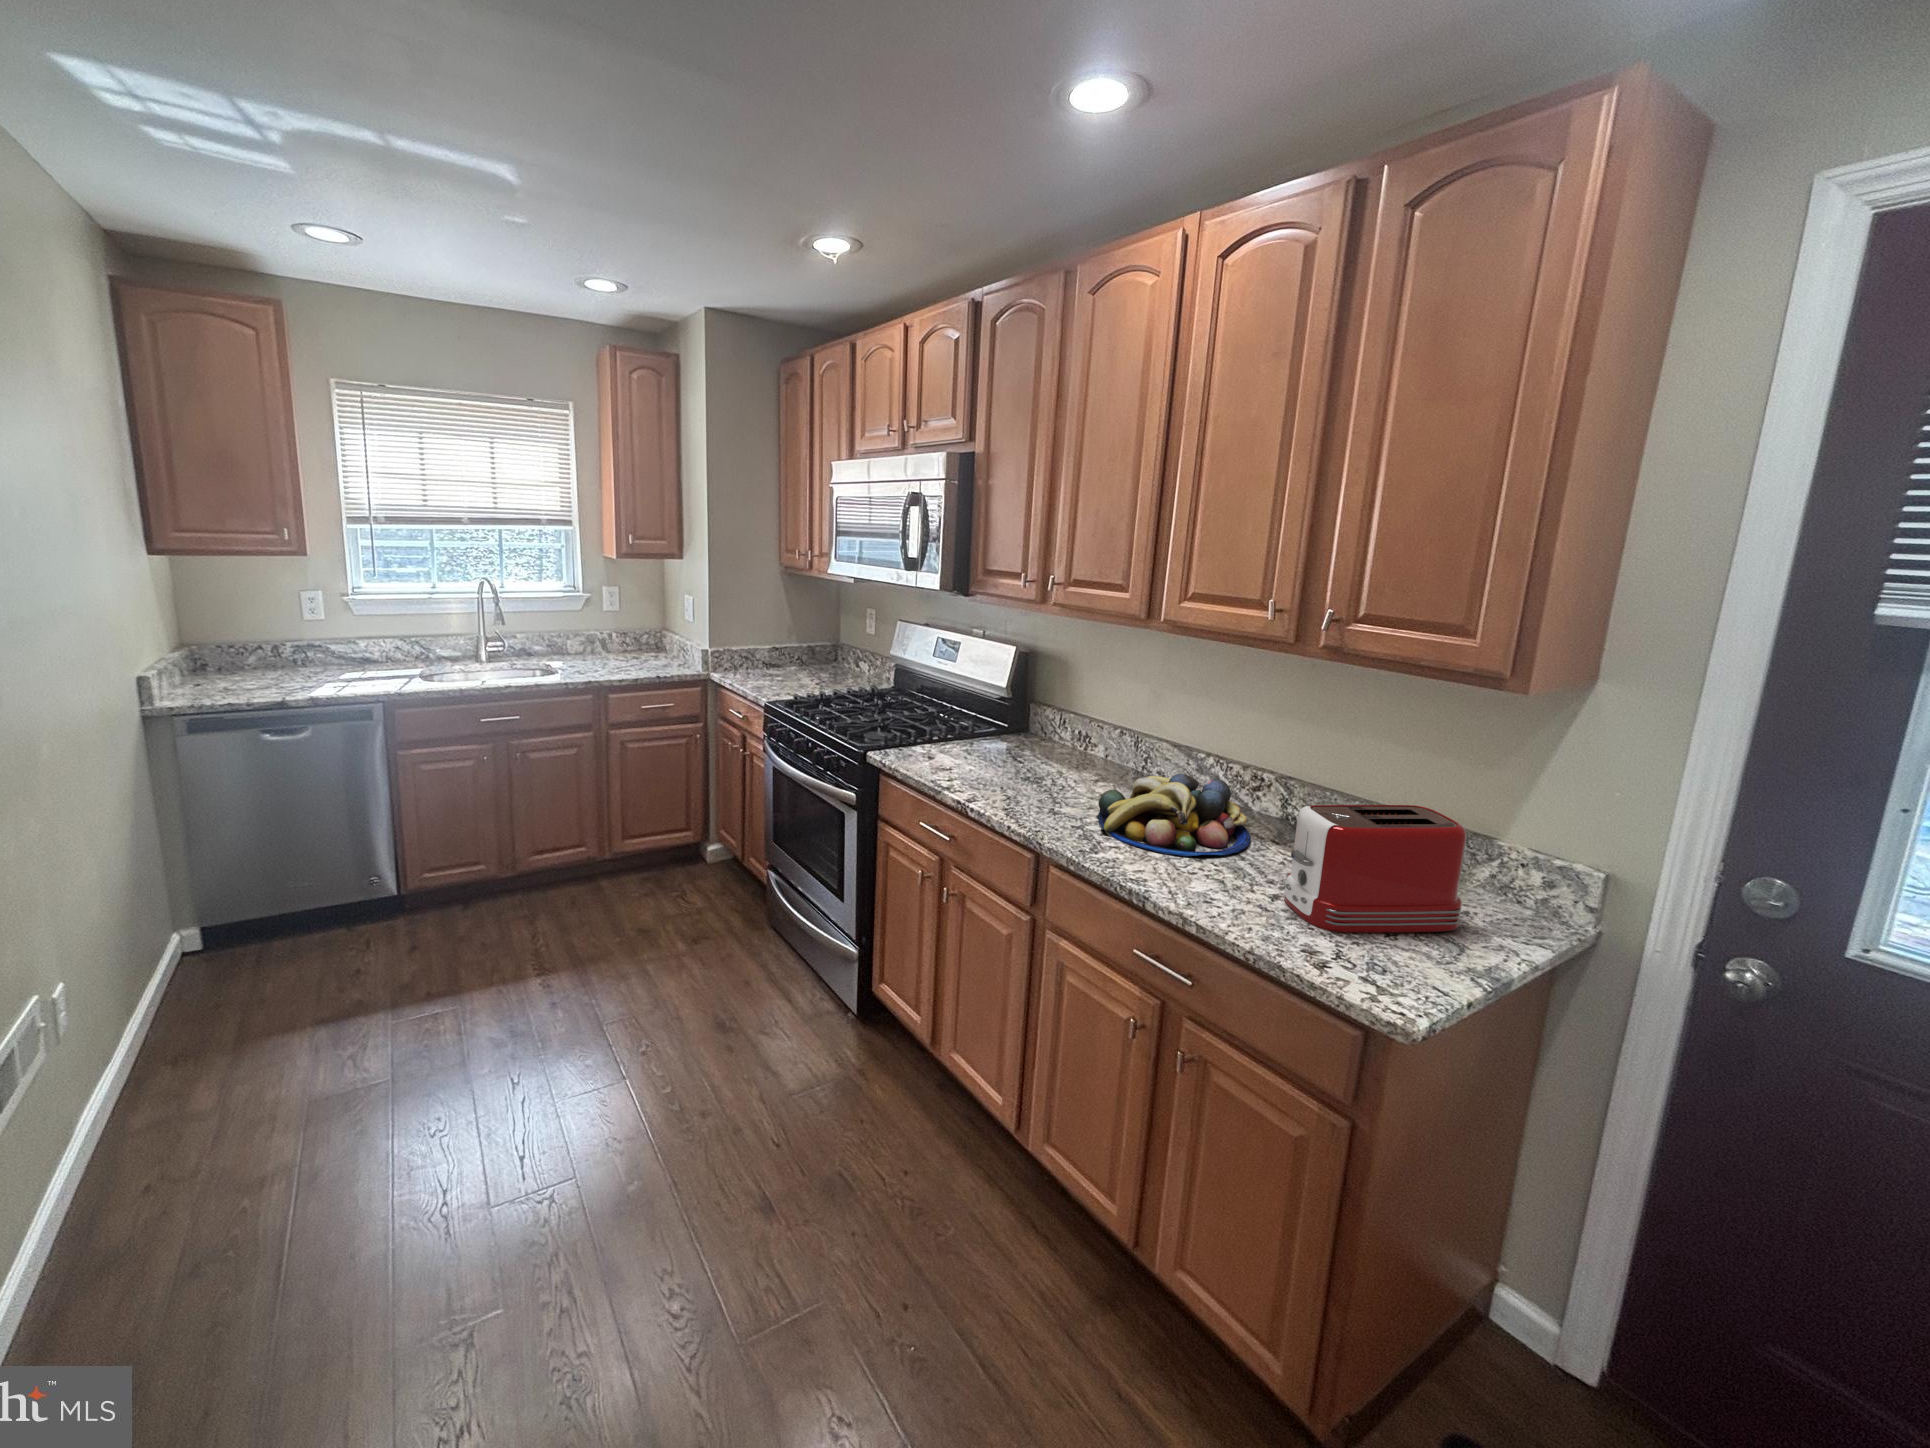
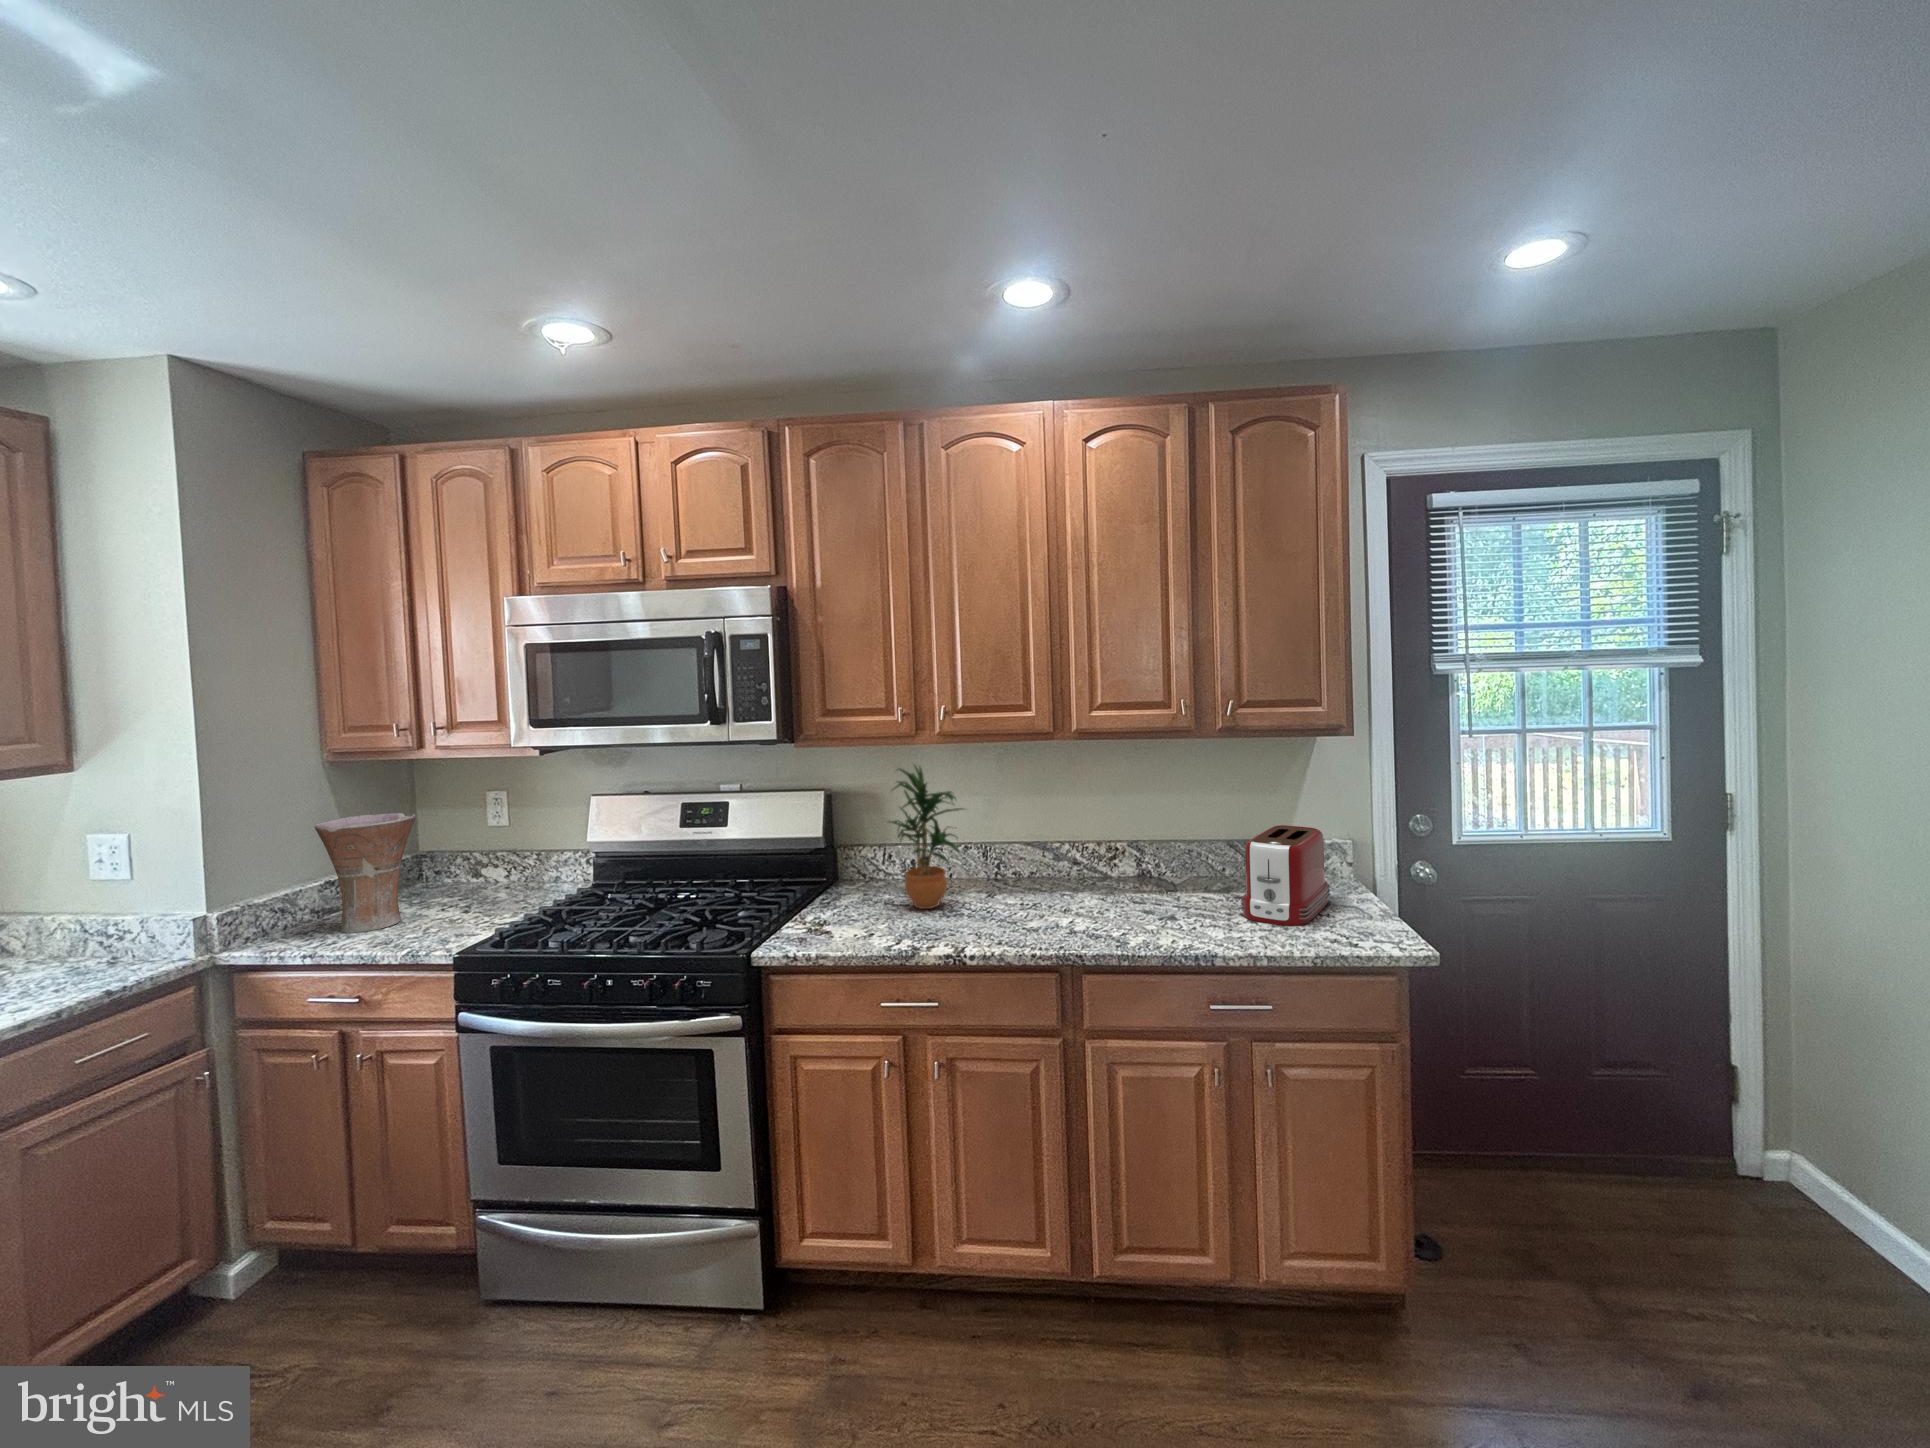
vase: none [745,609,798,683] -> present [315,813,416,933]
potted plant: none [1008,634,1087,775] -> present [889,766,963,909]
fruit bowl: present [1096,774,1251,856] -> none [1041,855,1169,929]

